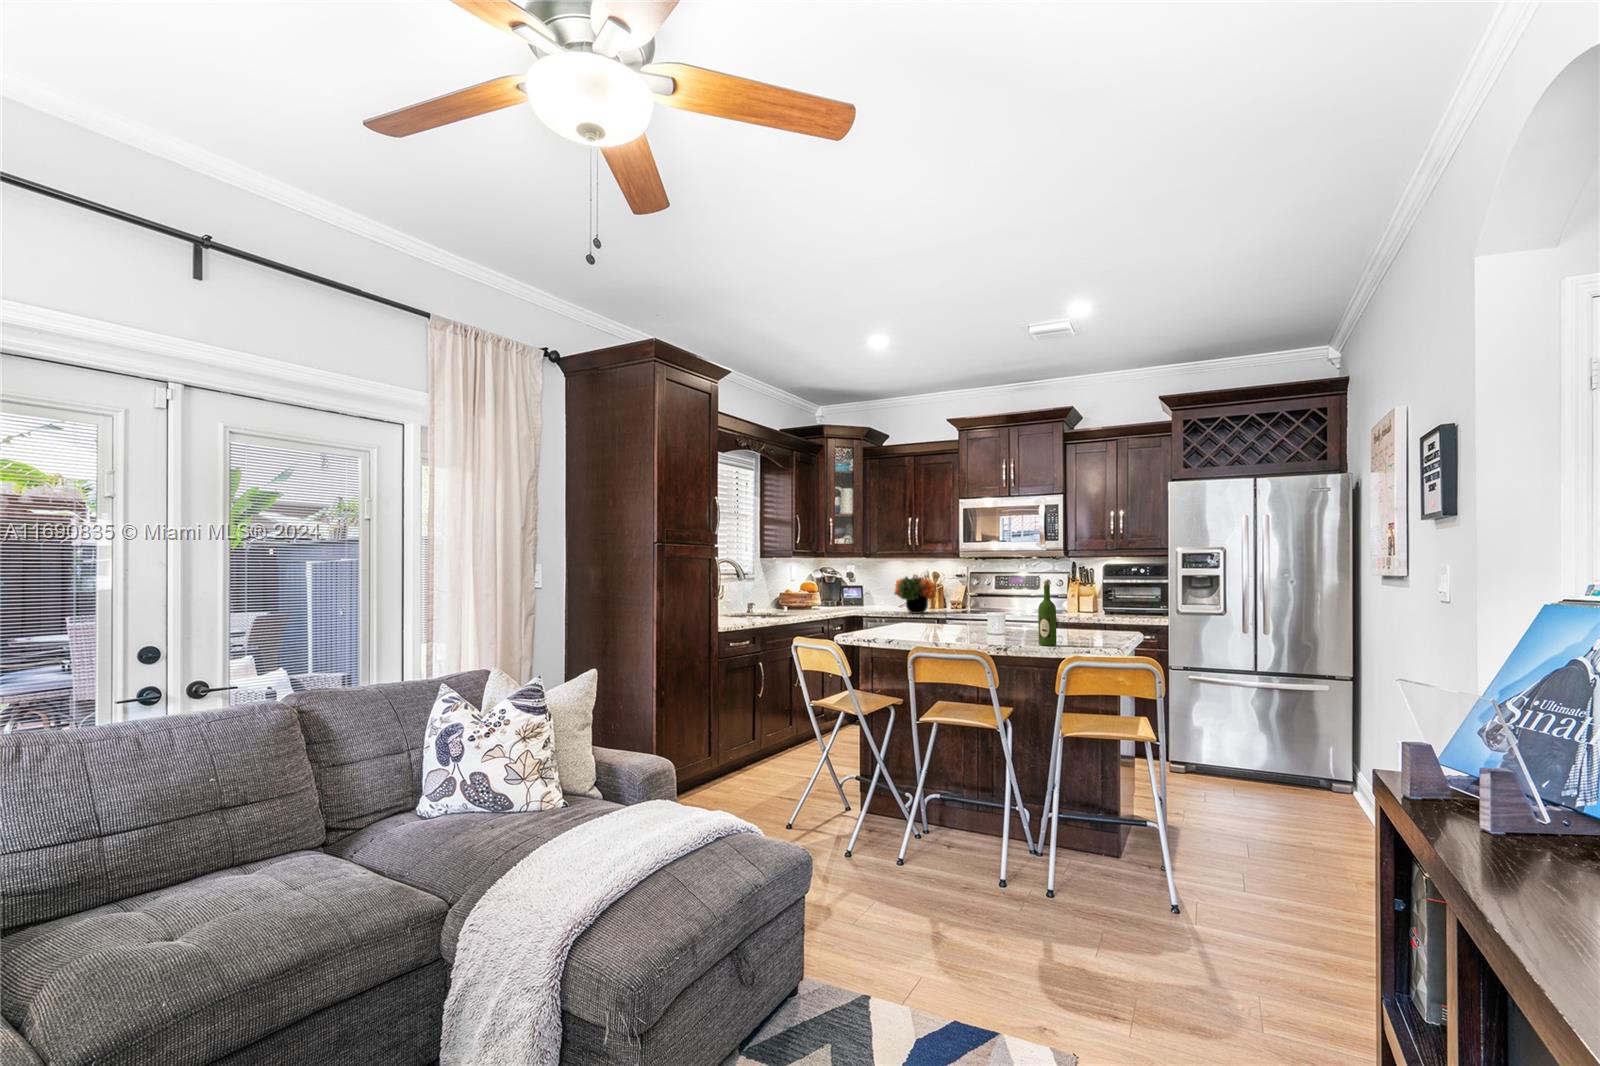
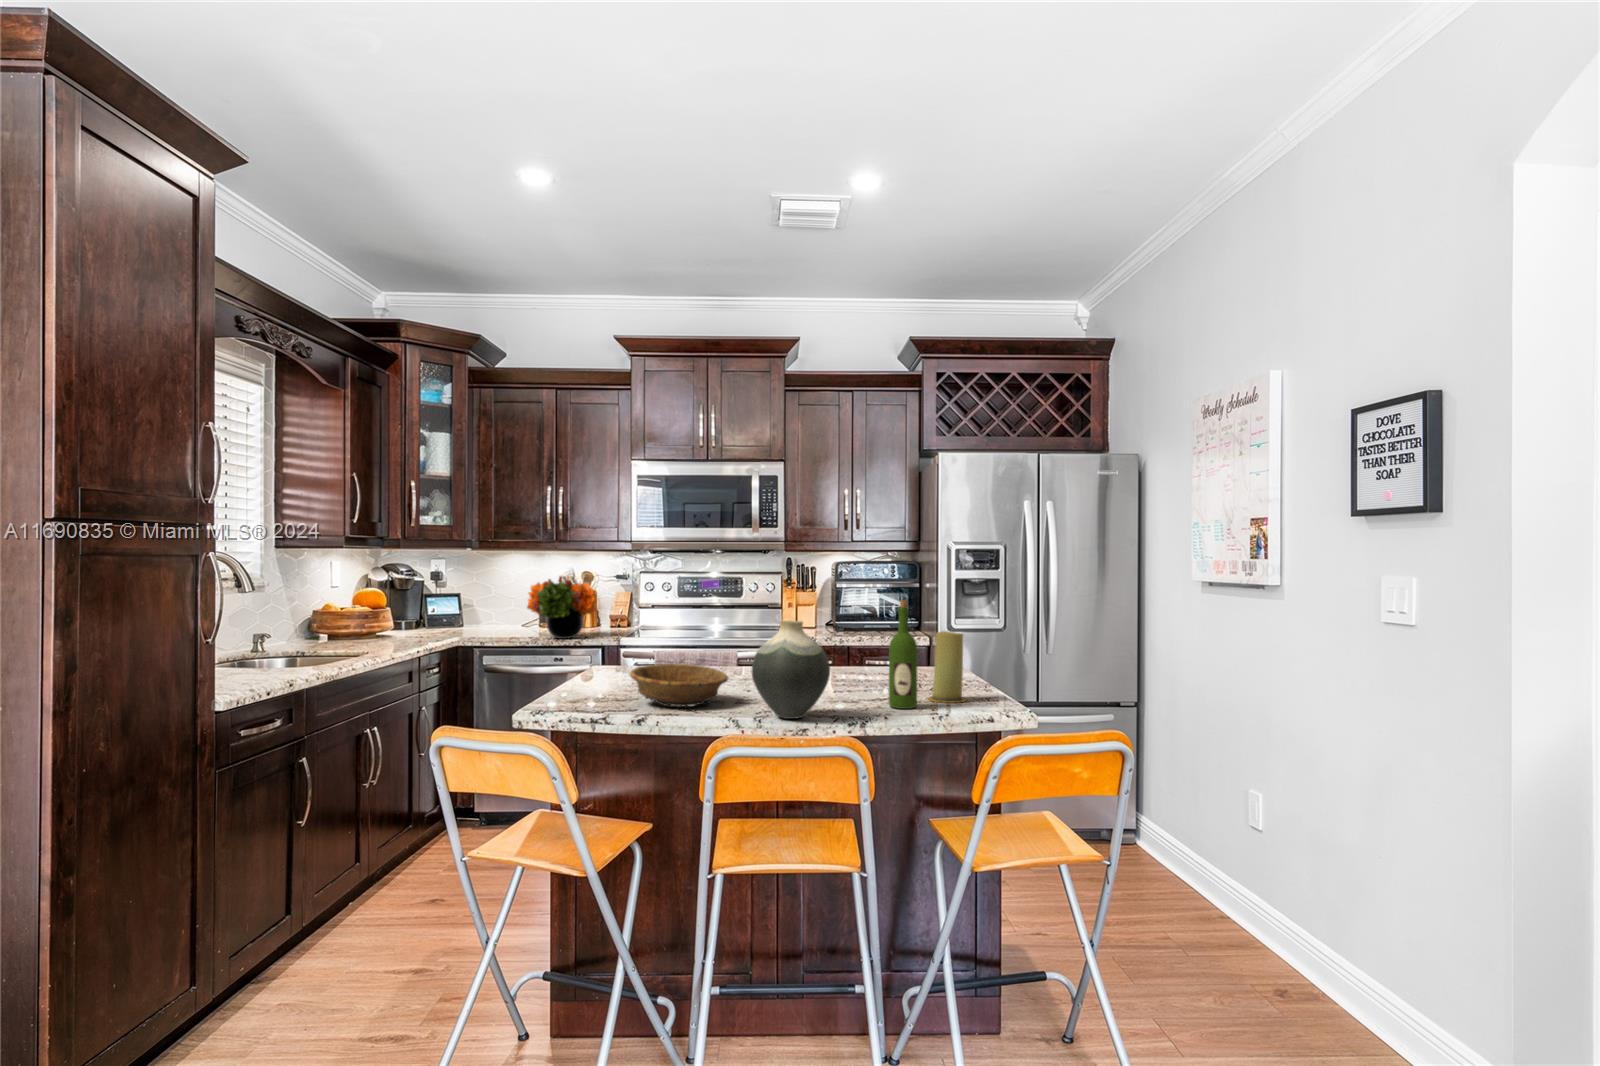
vase: none [947,591,992,645] -> present [752,621,830,719]
candle: none [1074,602,1100,646] -> present [928,631,966,703]
decorative bowl: none [895,617,950,639] -> present [630,664,728,706]

